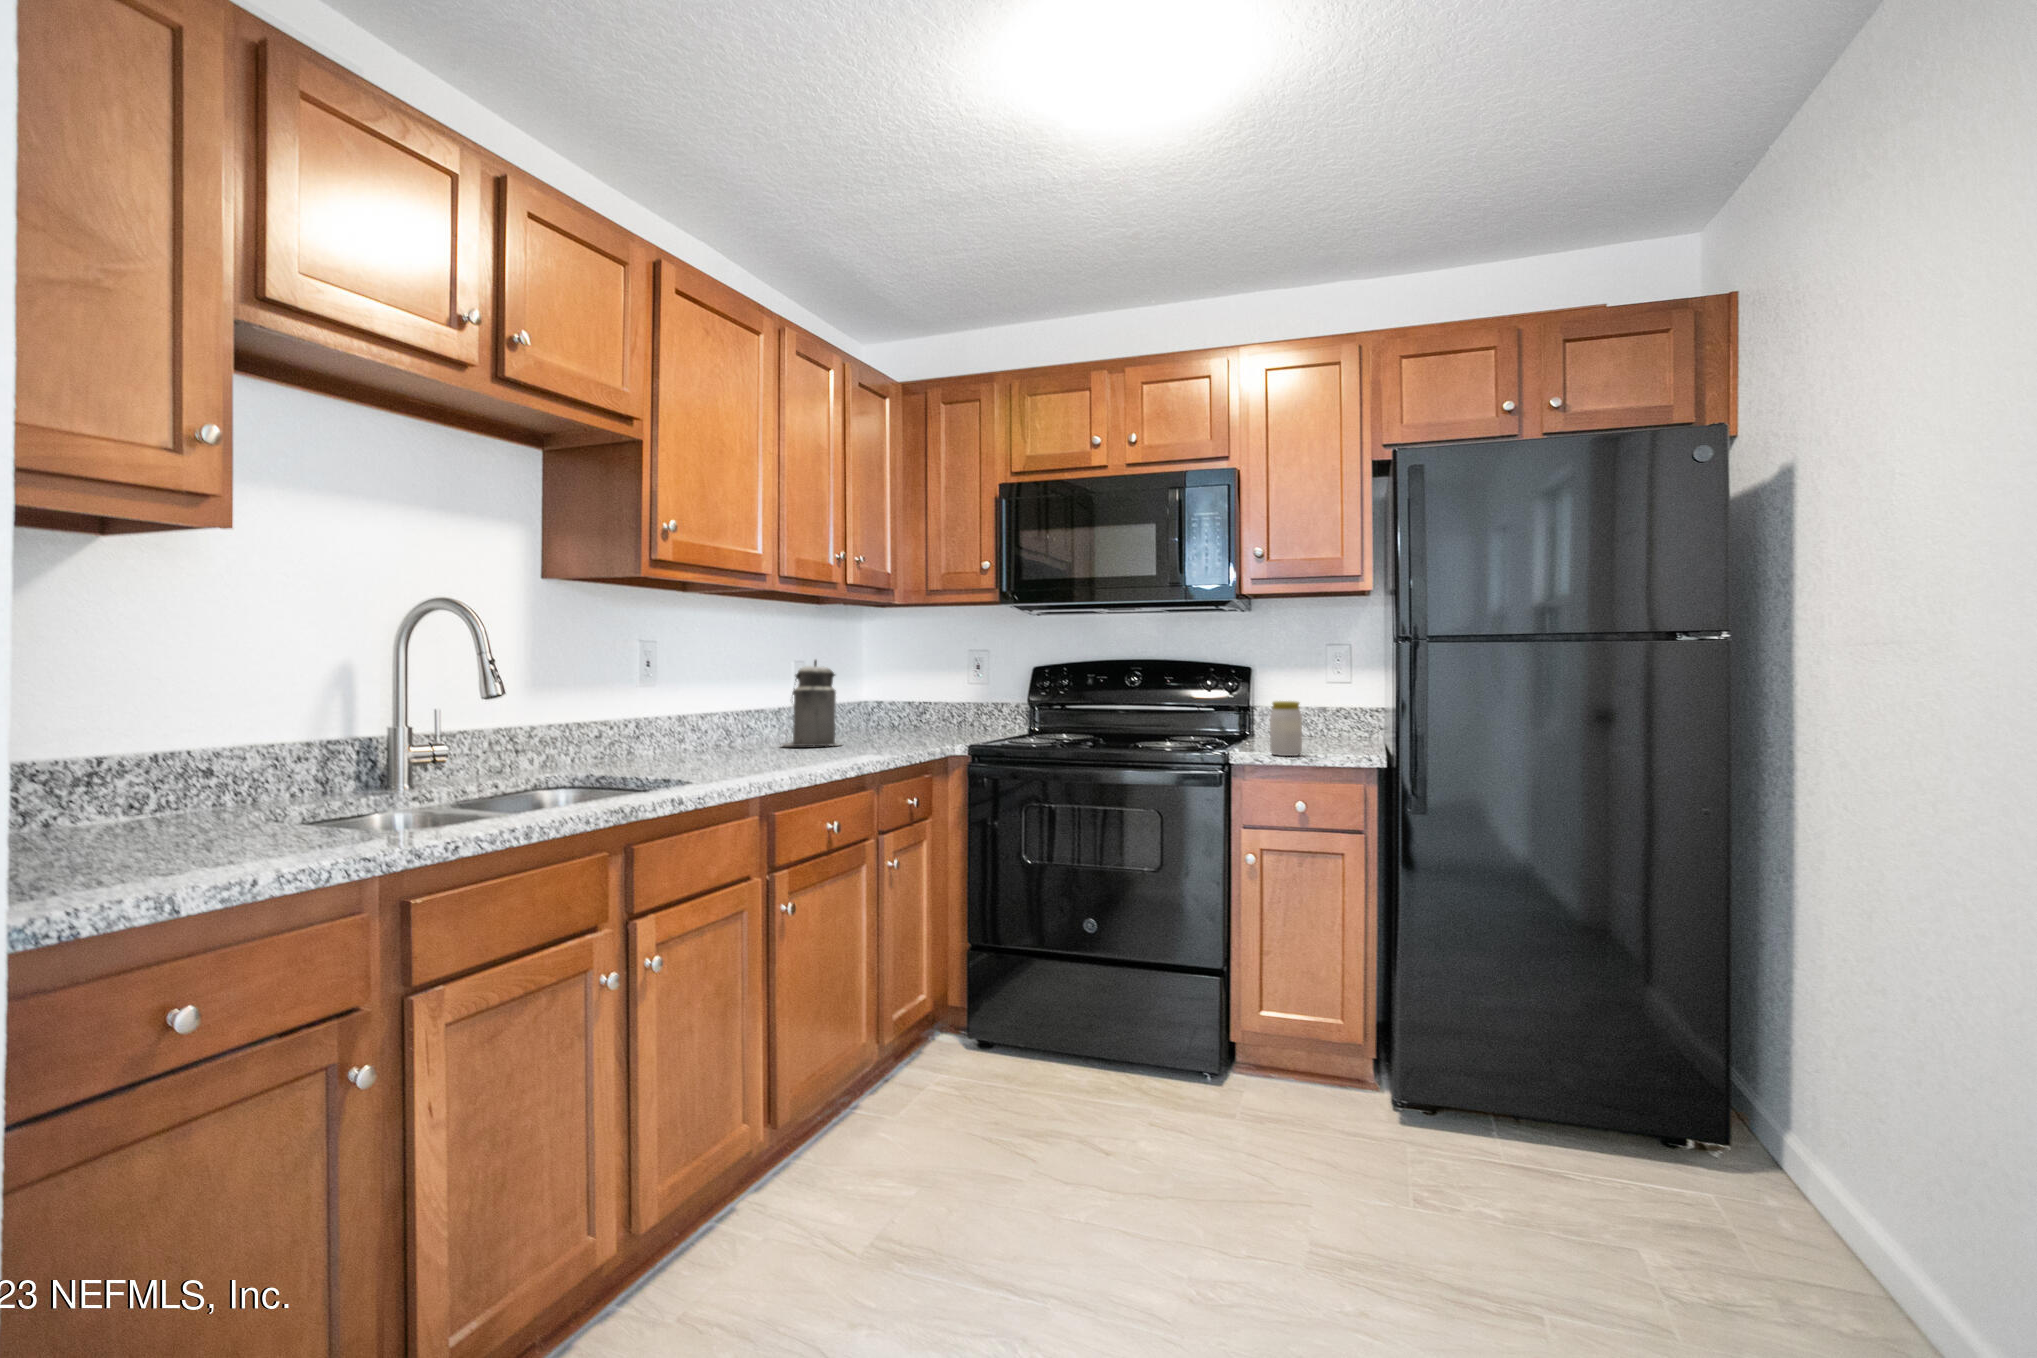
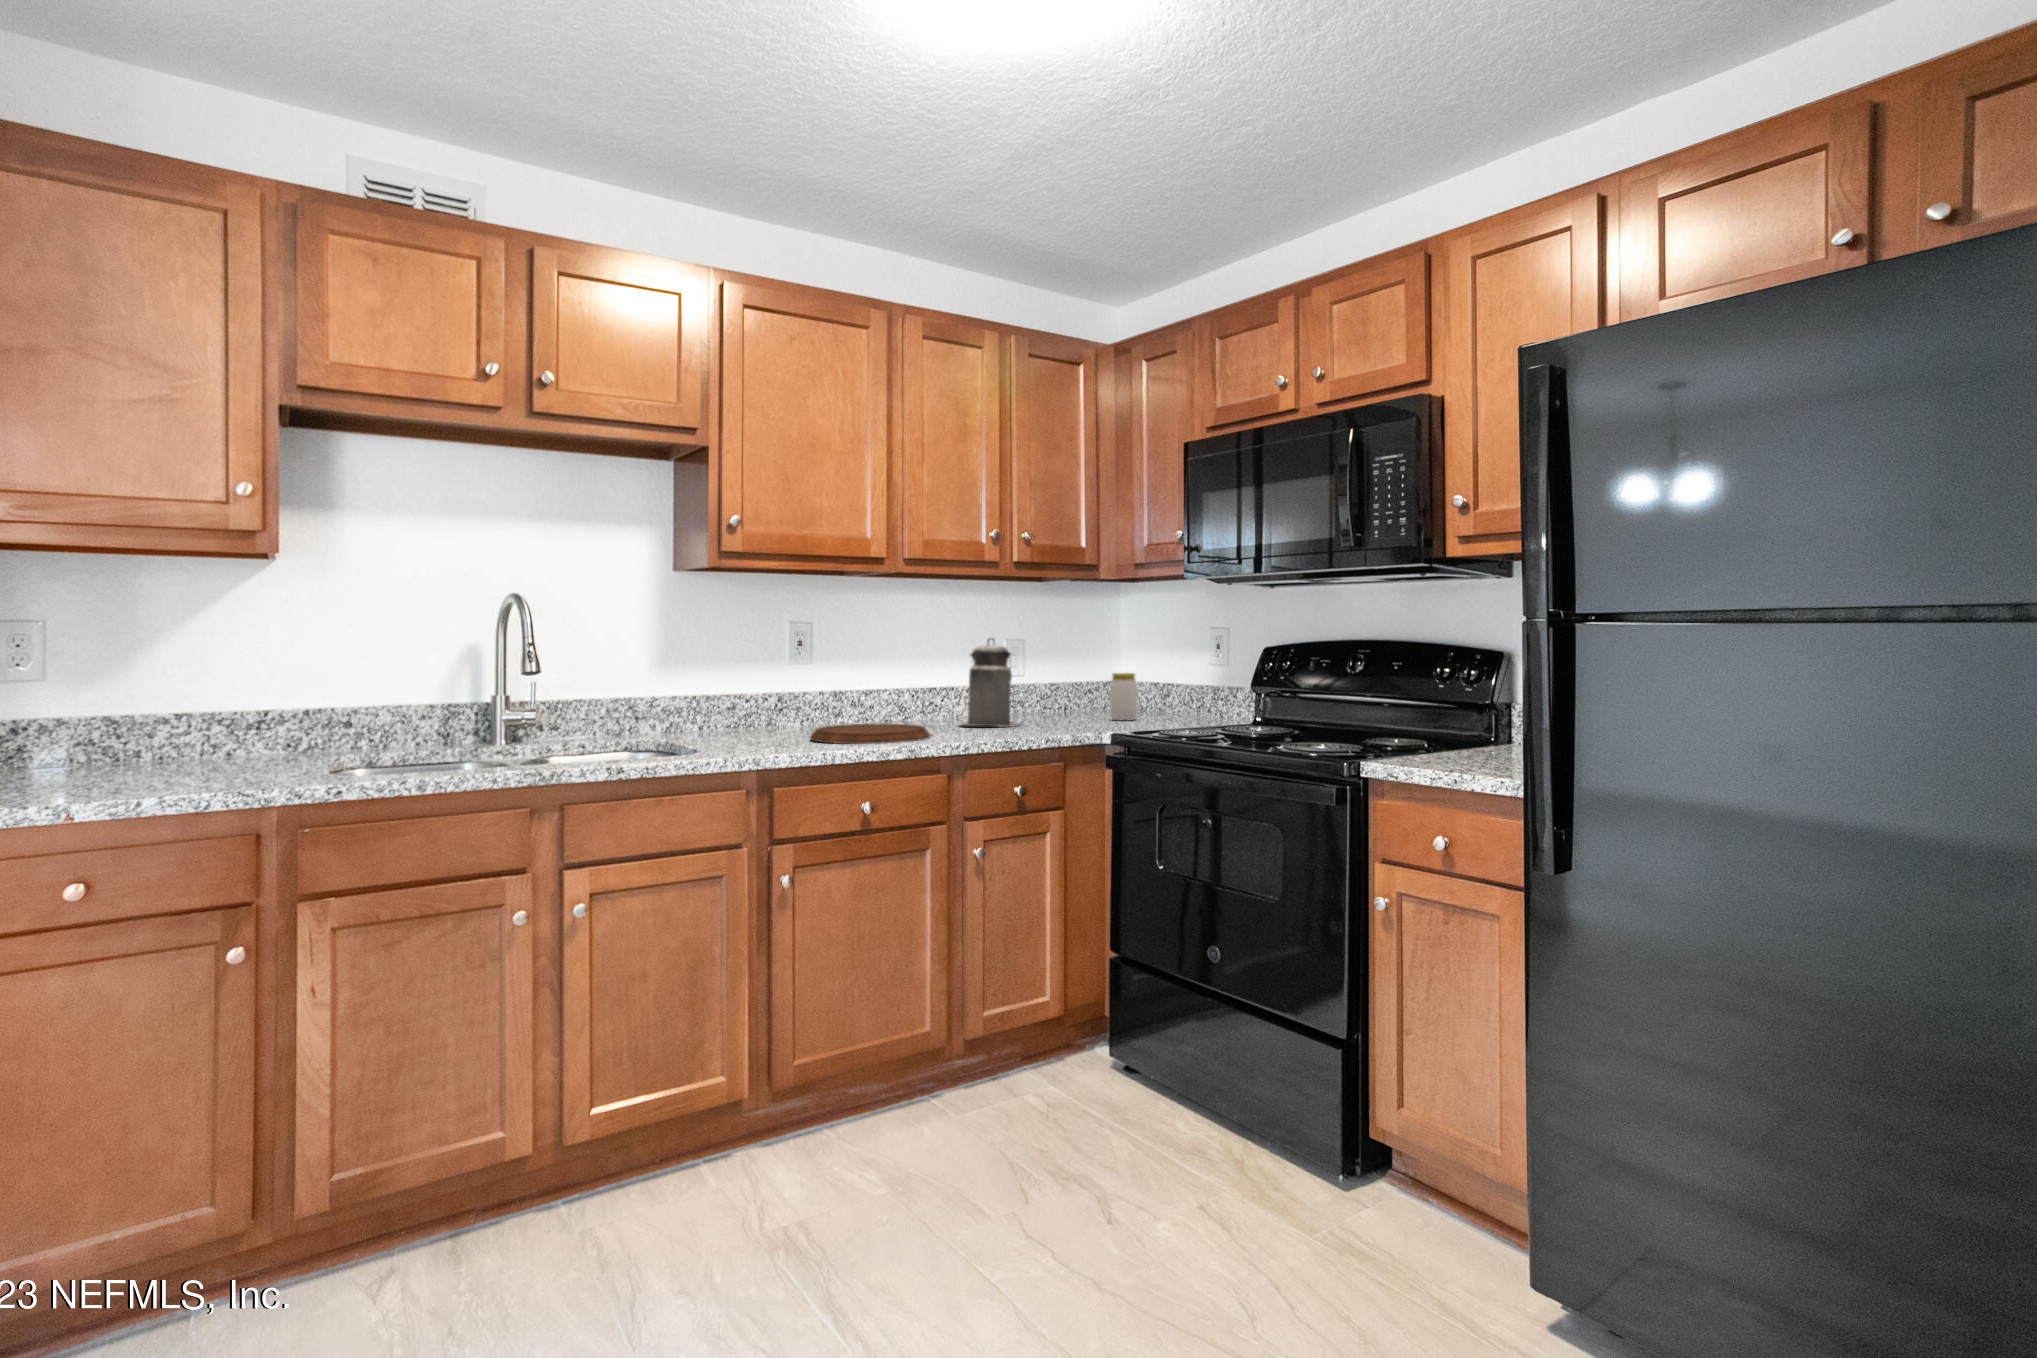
jar: present [1270,701,1302,756] -> present [1110,673,1137,720]
cutting board: none [709,746,834,766] -> present [810,724,930,744]

